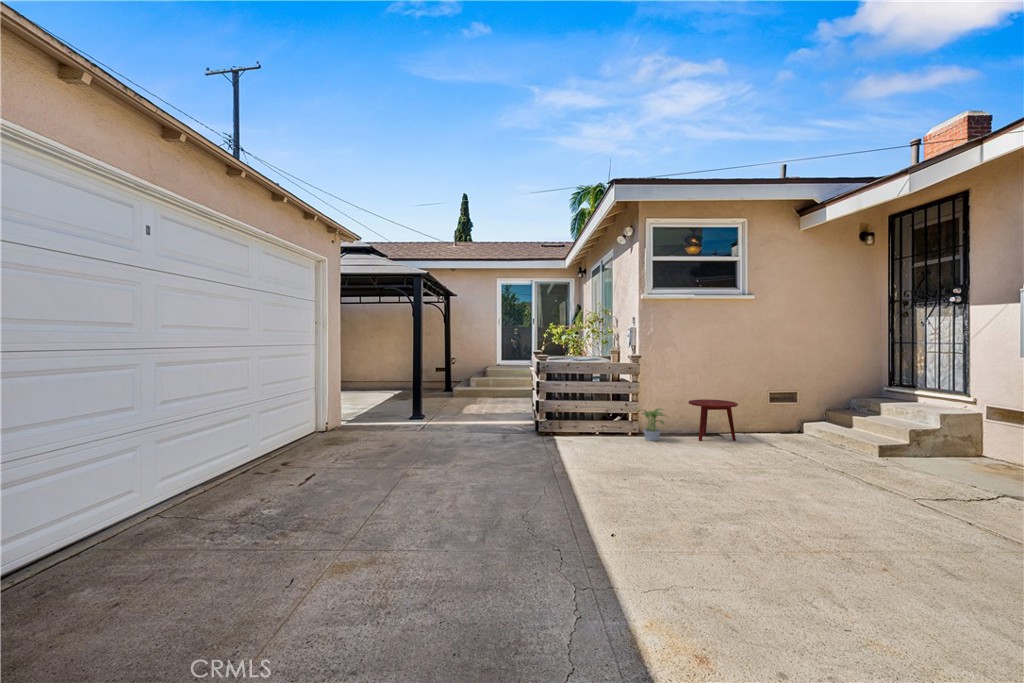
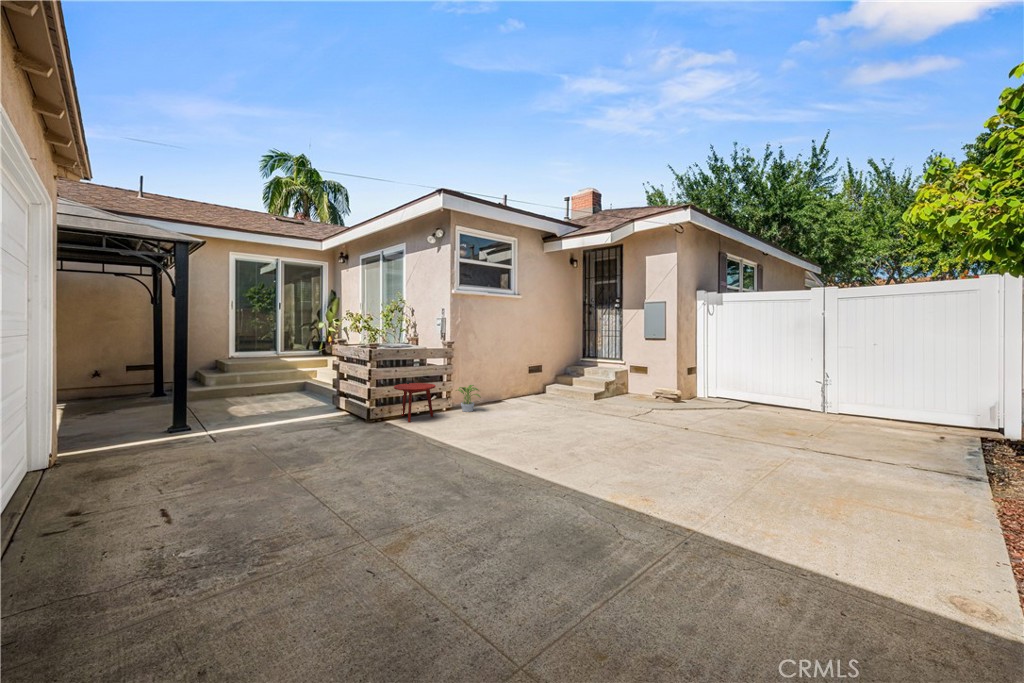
side table: present [689,399,738,441] -> present [394,383,436,422]

